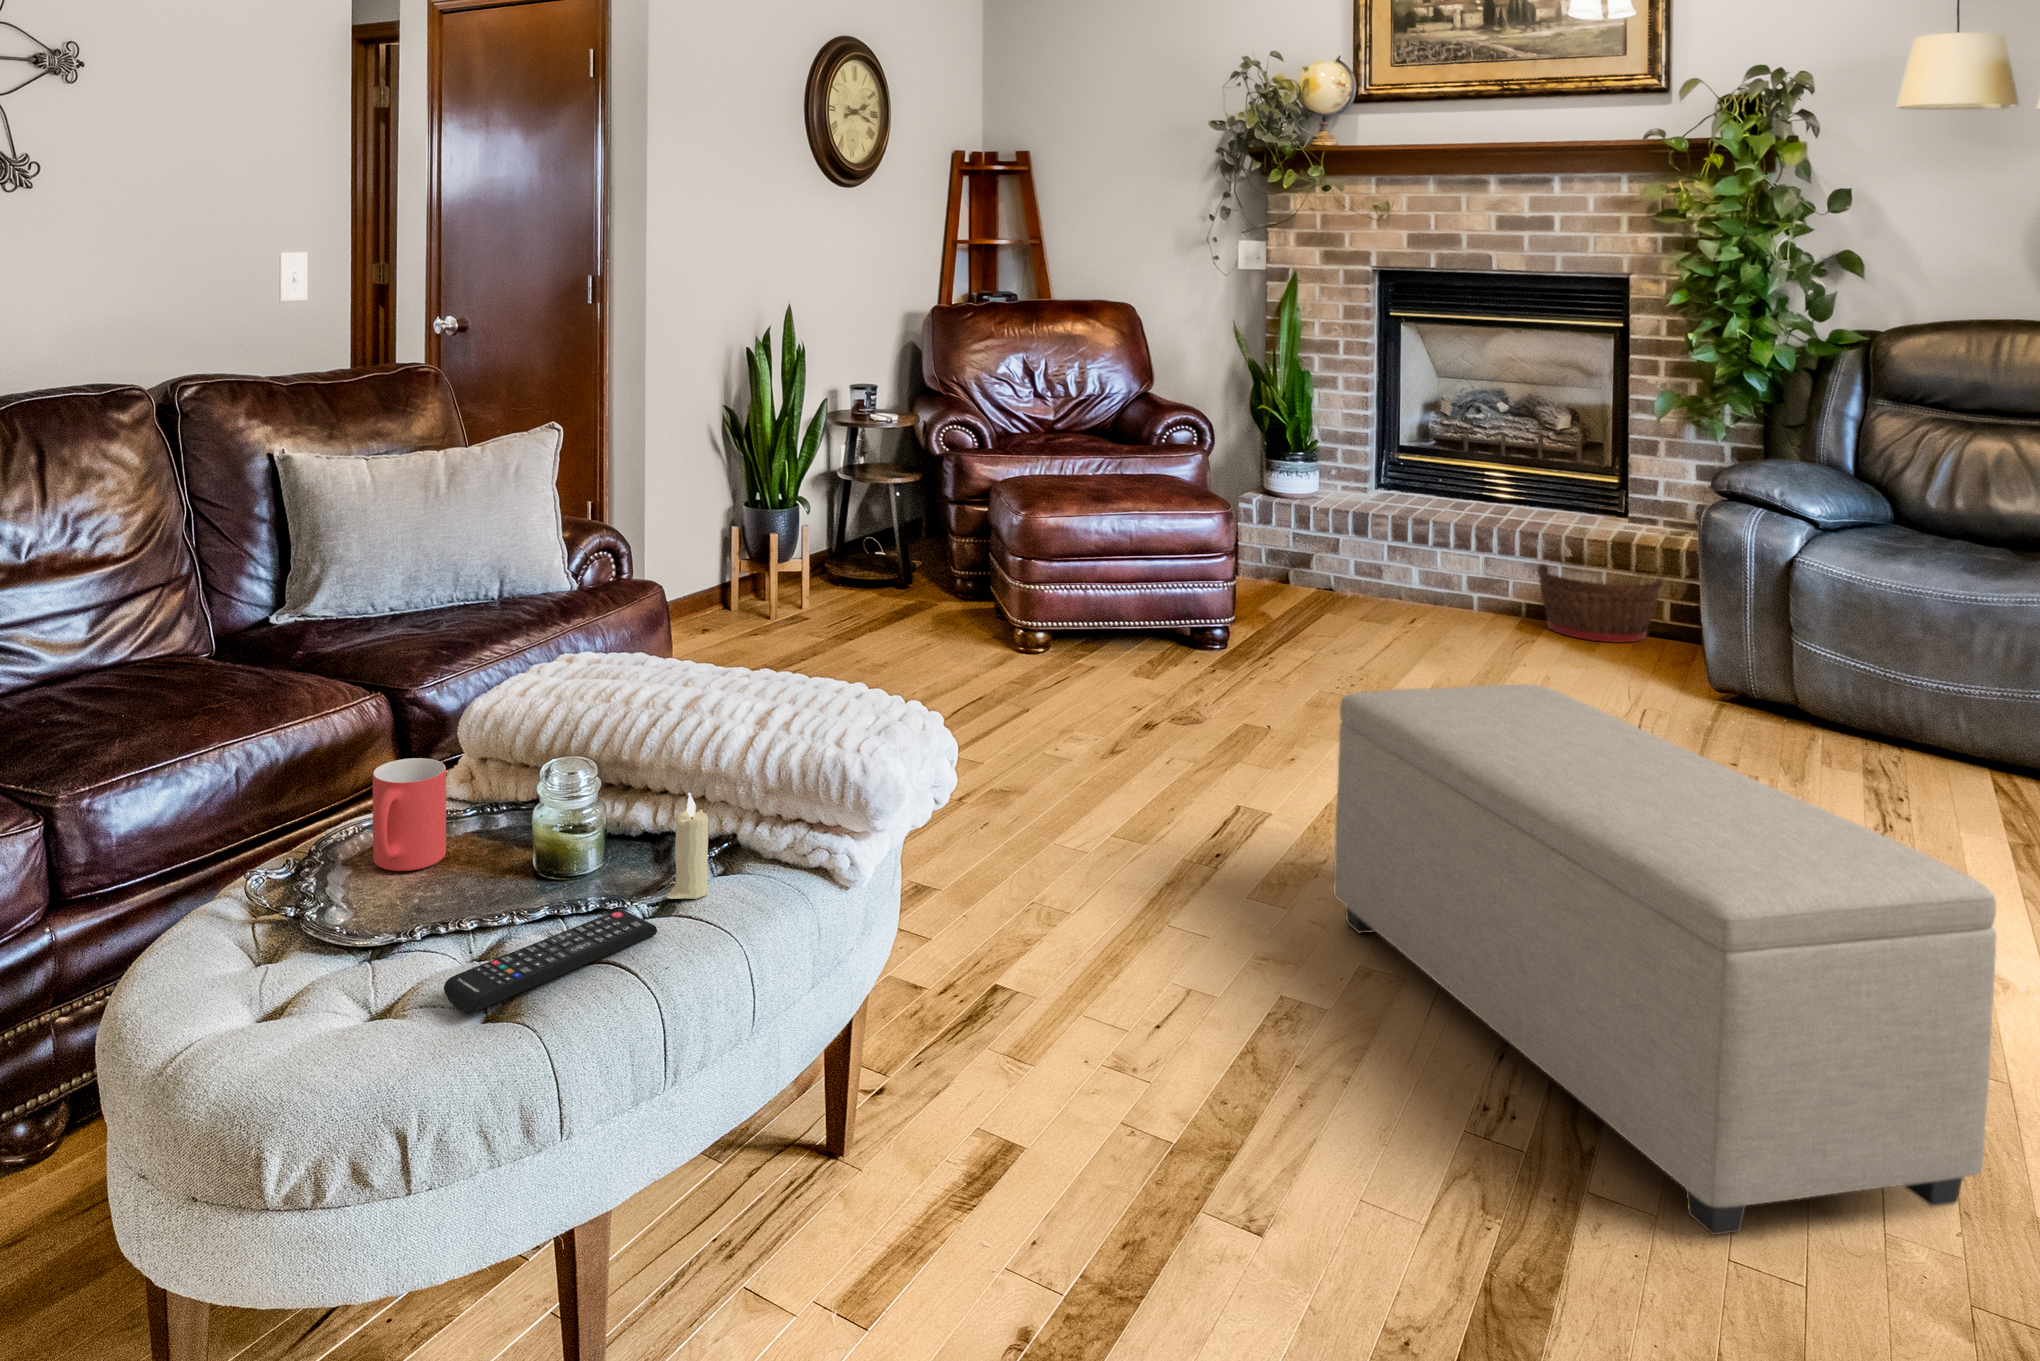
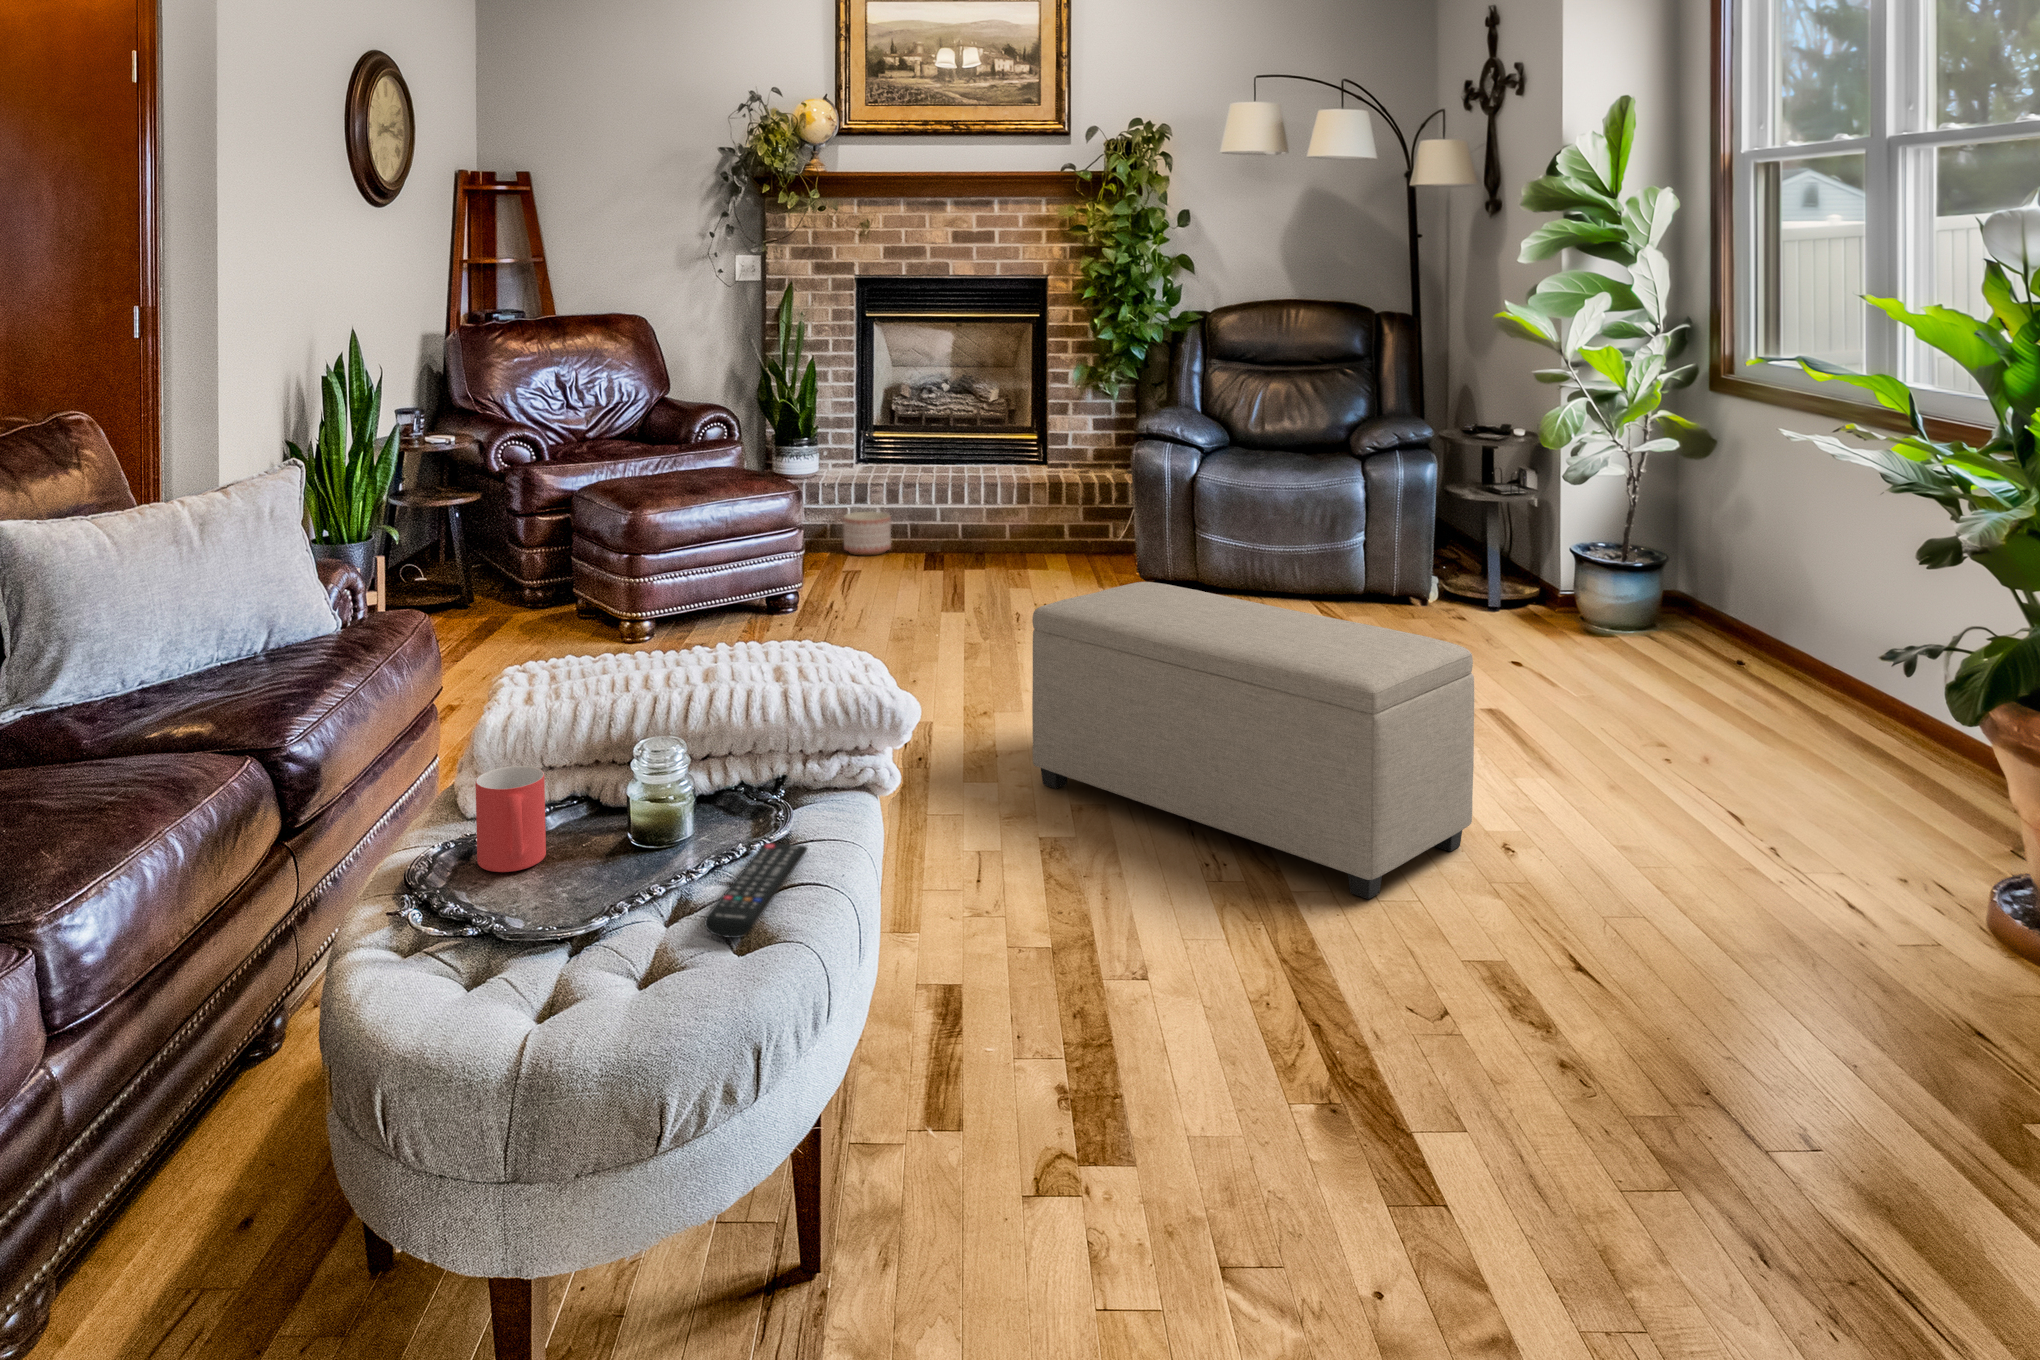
planter: none [1336,547,1396,599] -> present [844,512,891,555]
basket: present [1537,564,1662,642] -> none [1002,501,1089,562]
candle: present [666,793,708,899] -> none [777,737,808,829]

